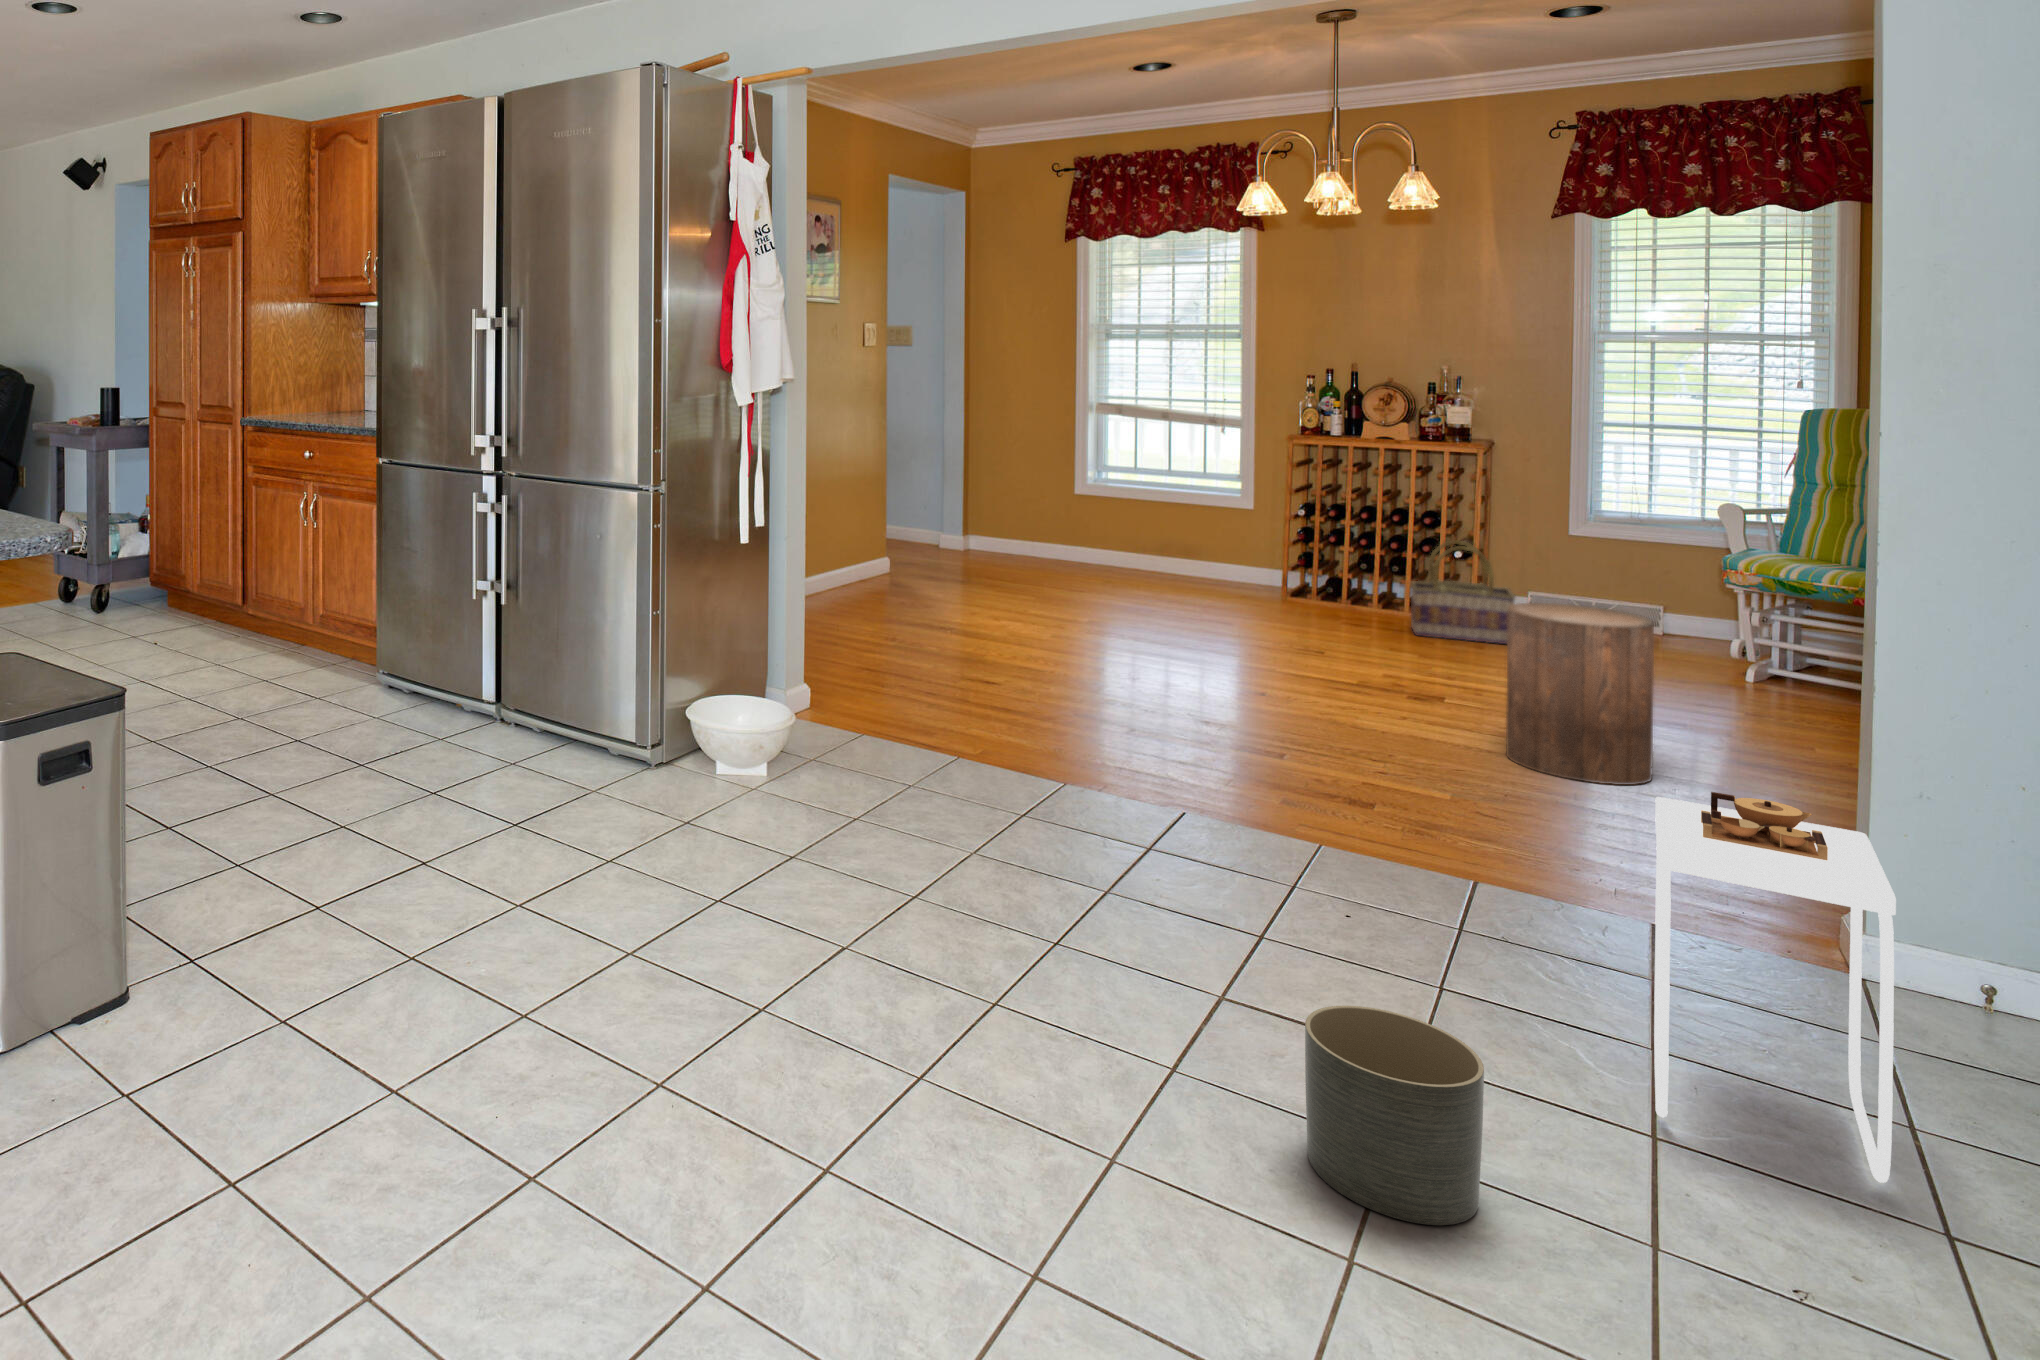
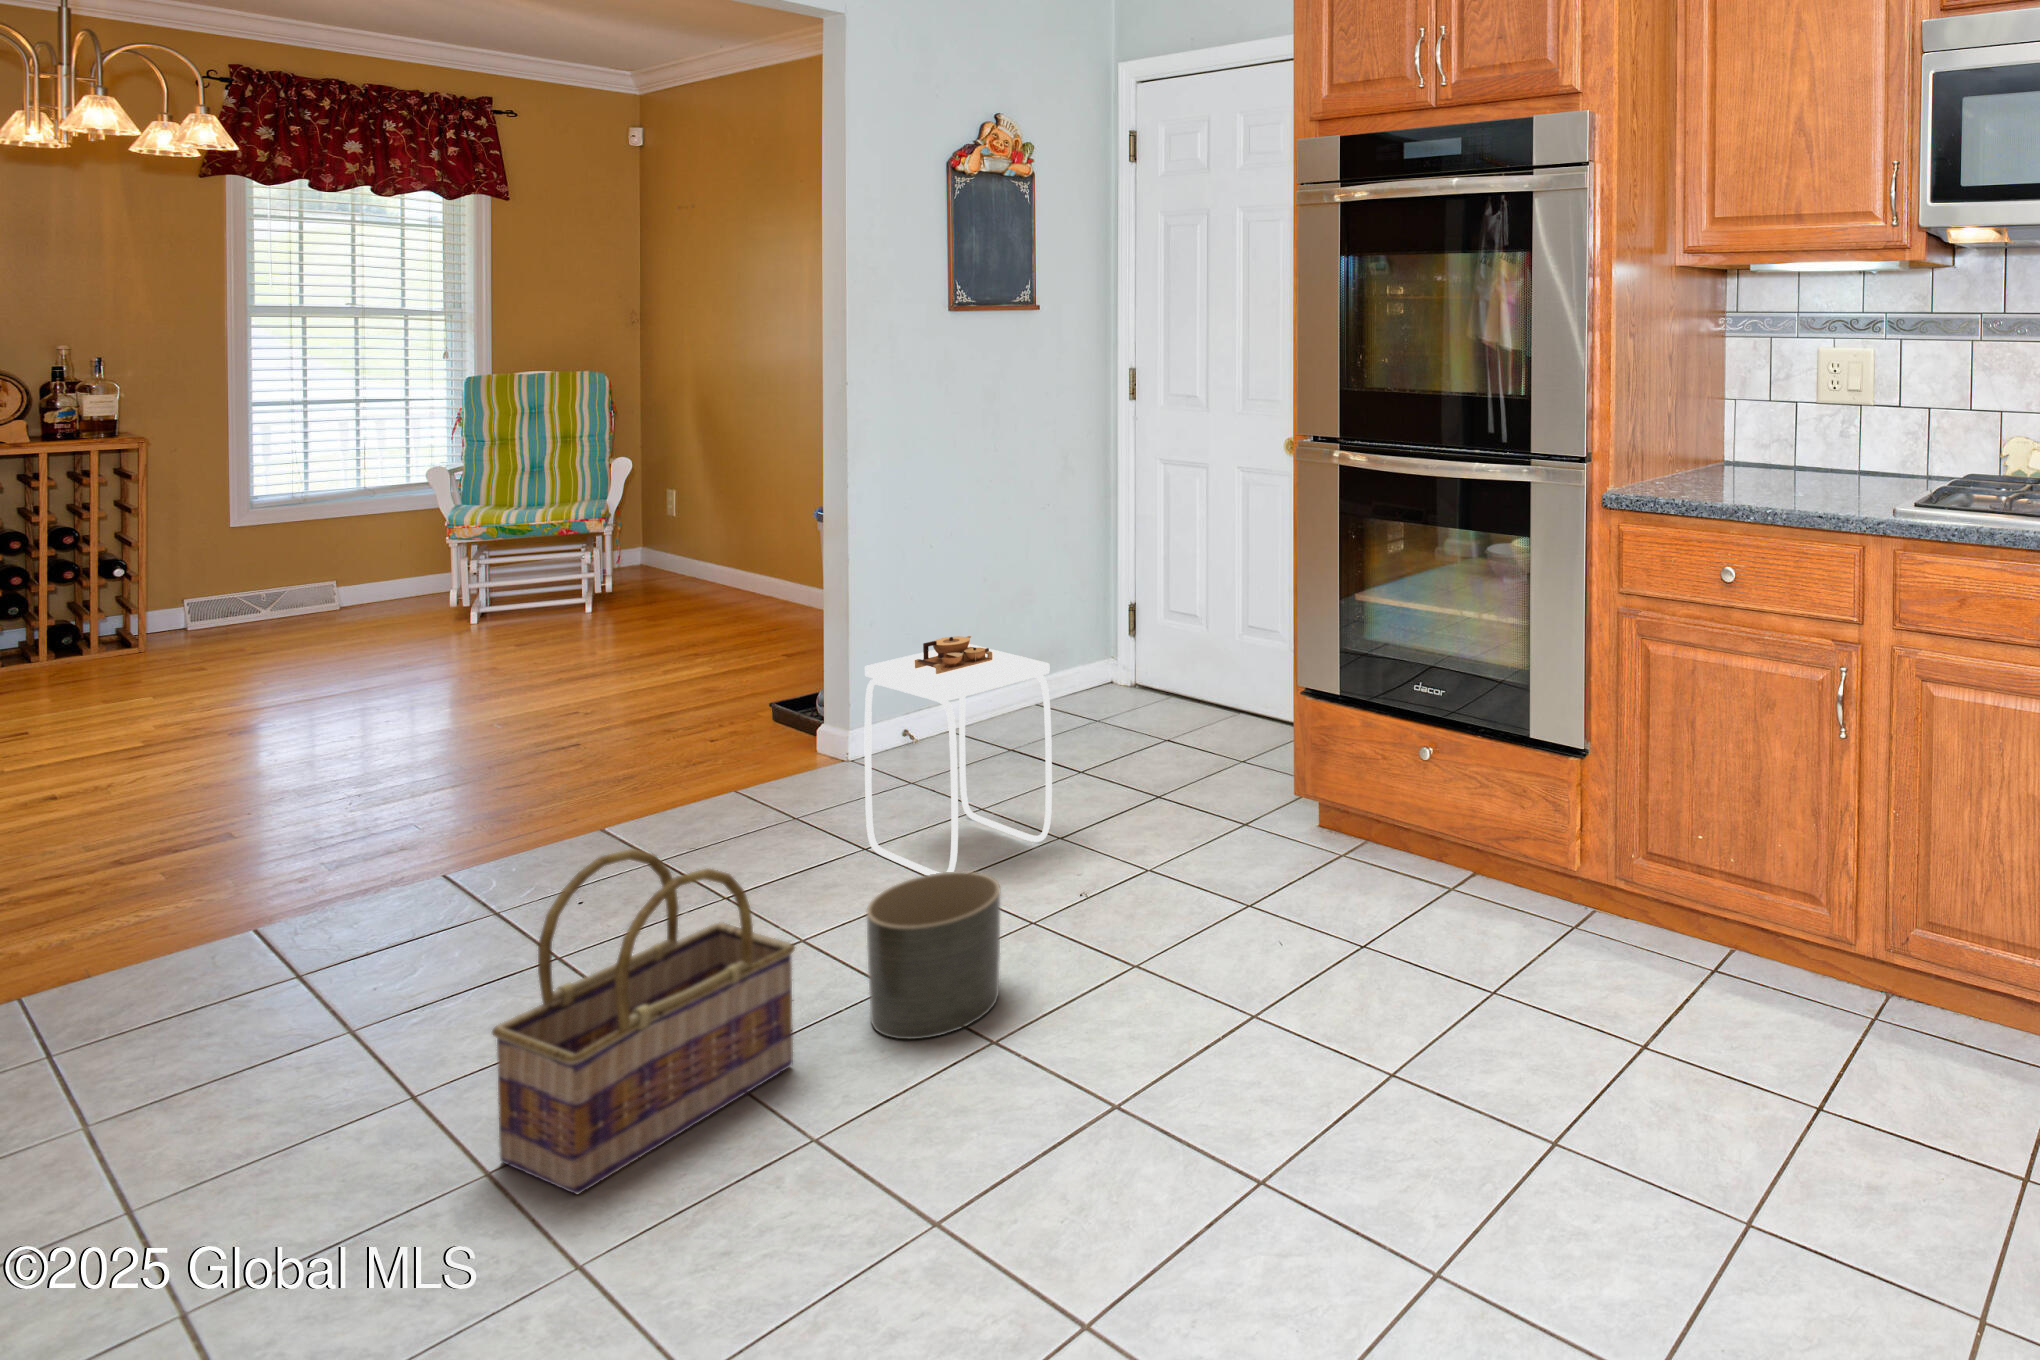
basket: present [1411,540,1515,644] -> present [492,849,795,1194]
stool: present [1506,603,1654,785] -> none [409,570,553,745]

